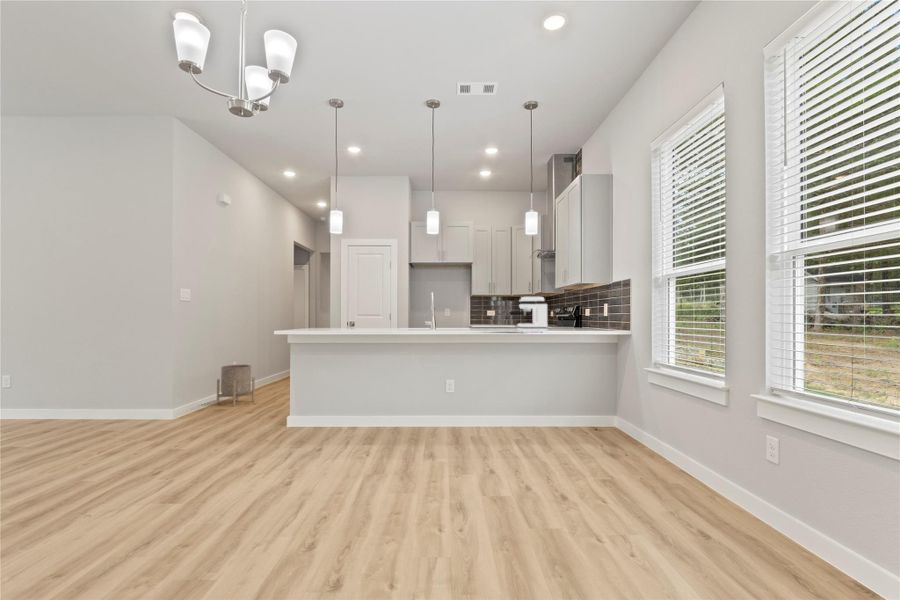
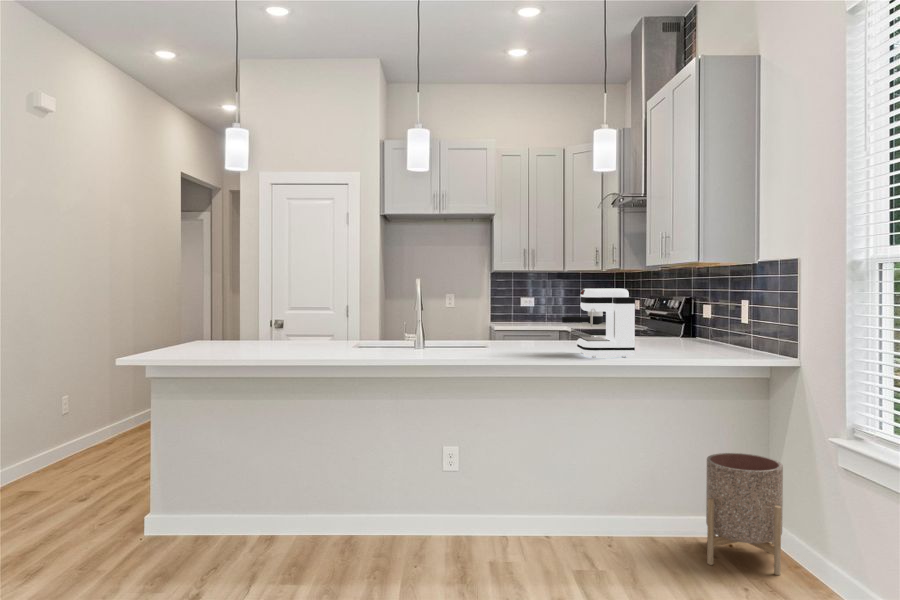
planter: present [217,365,255,406] -> present [706,453,783,575]

